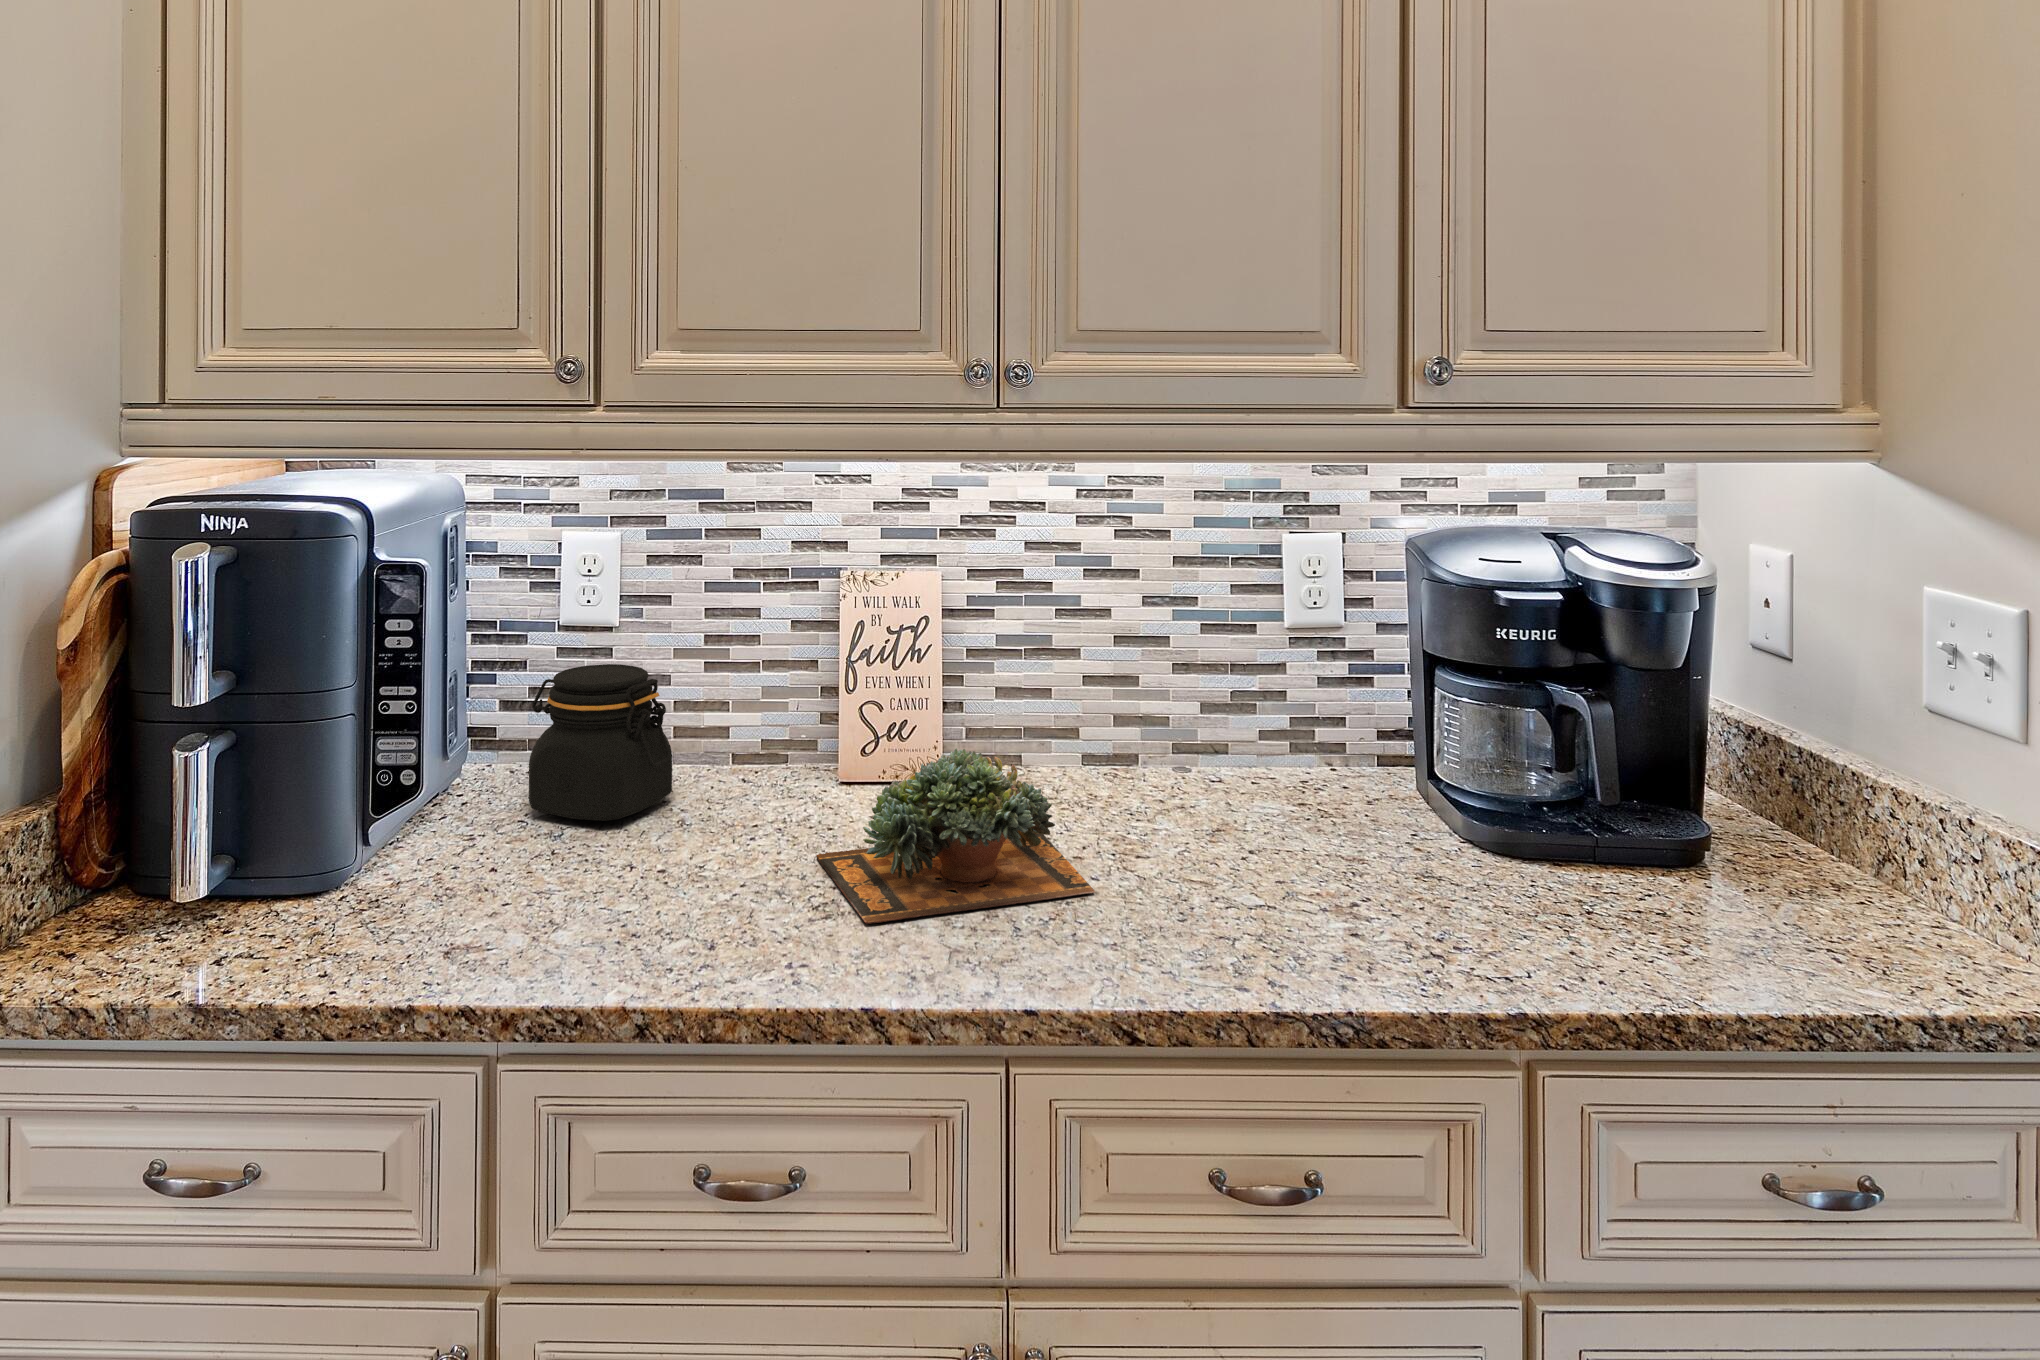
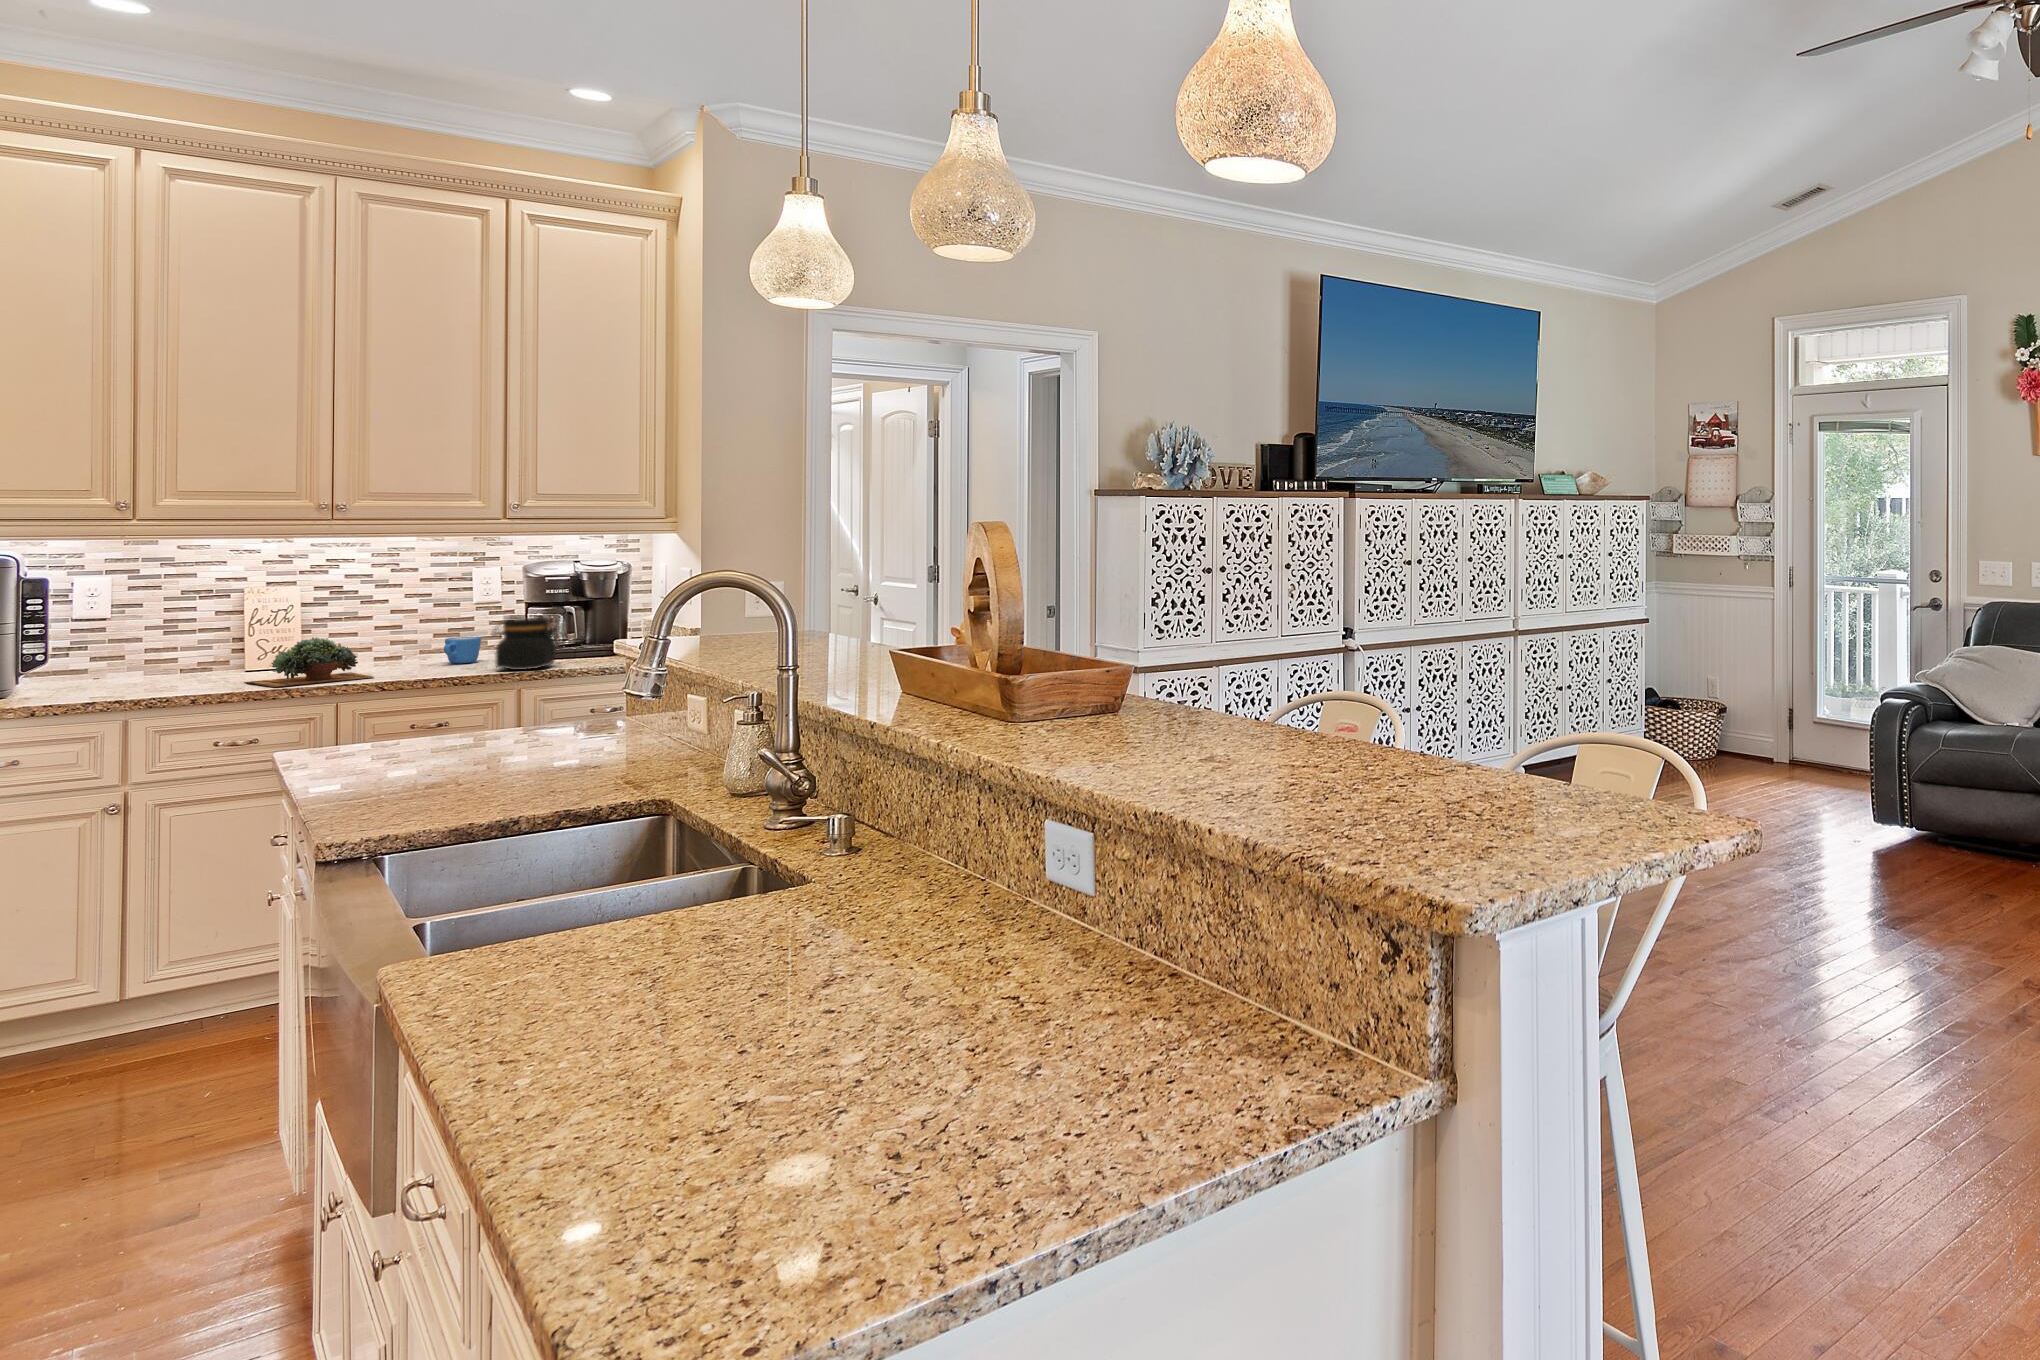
jar: present [529,664,672,821] -> present [492,618,557,670]
mug: none [1236,731,1320,817] -> present [444,637,481,663]

